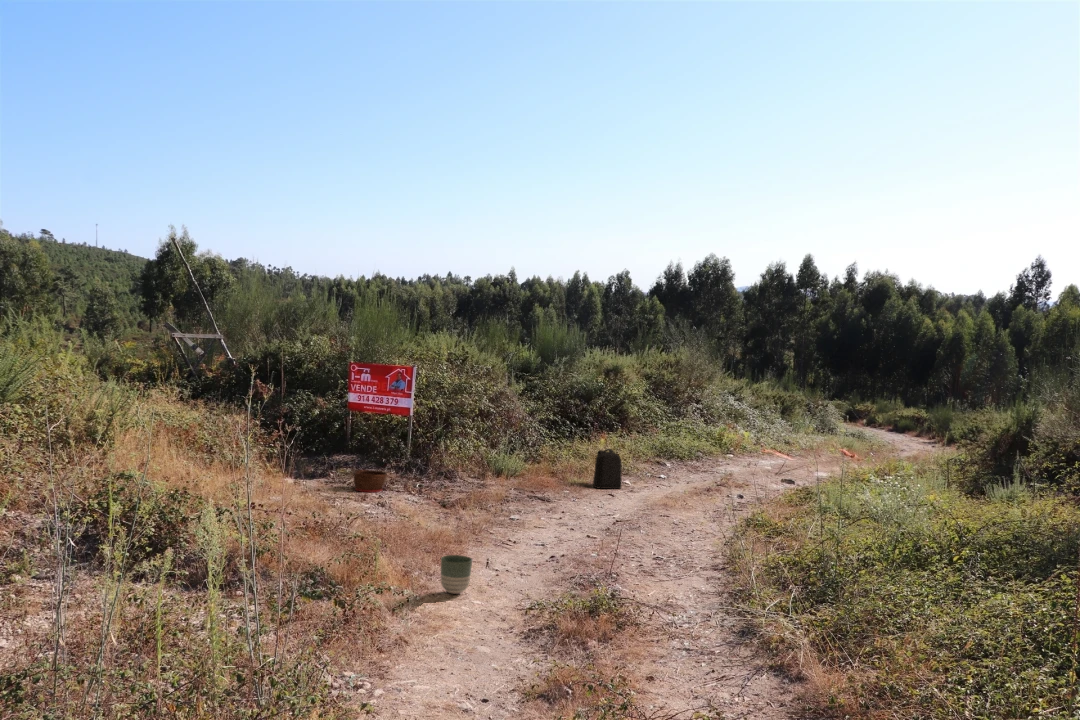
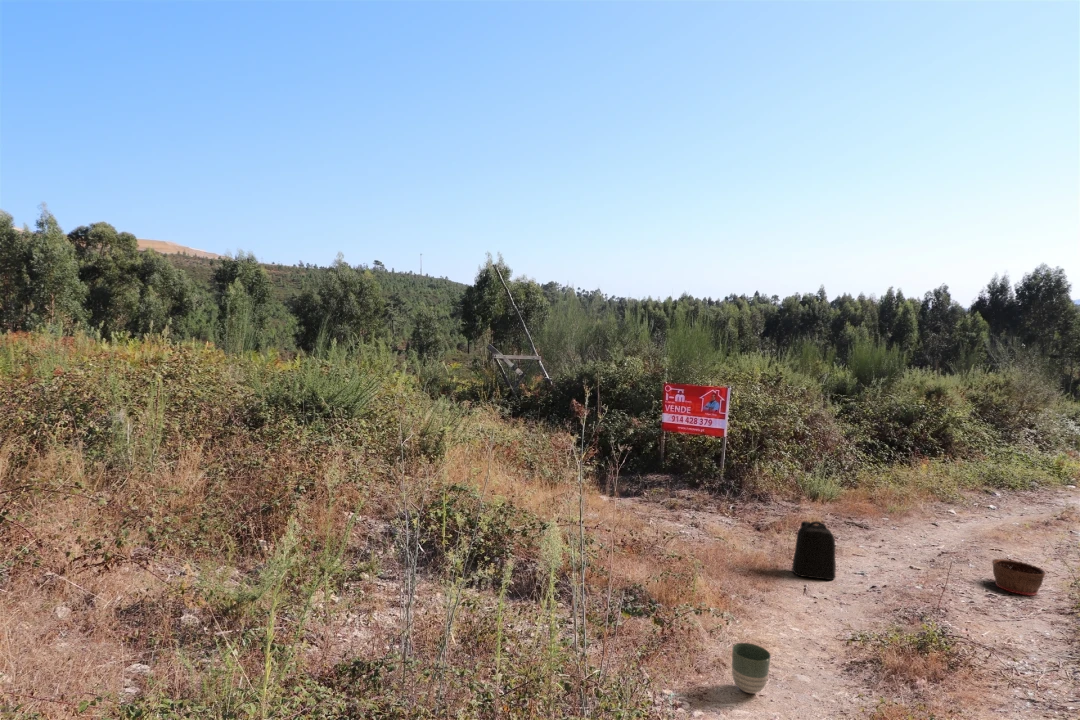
backpack: present [593,449,622,489] -> present [792,521,836,580]
basket: present [353,470,387,492] -> present [992,559,1045,596]

